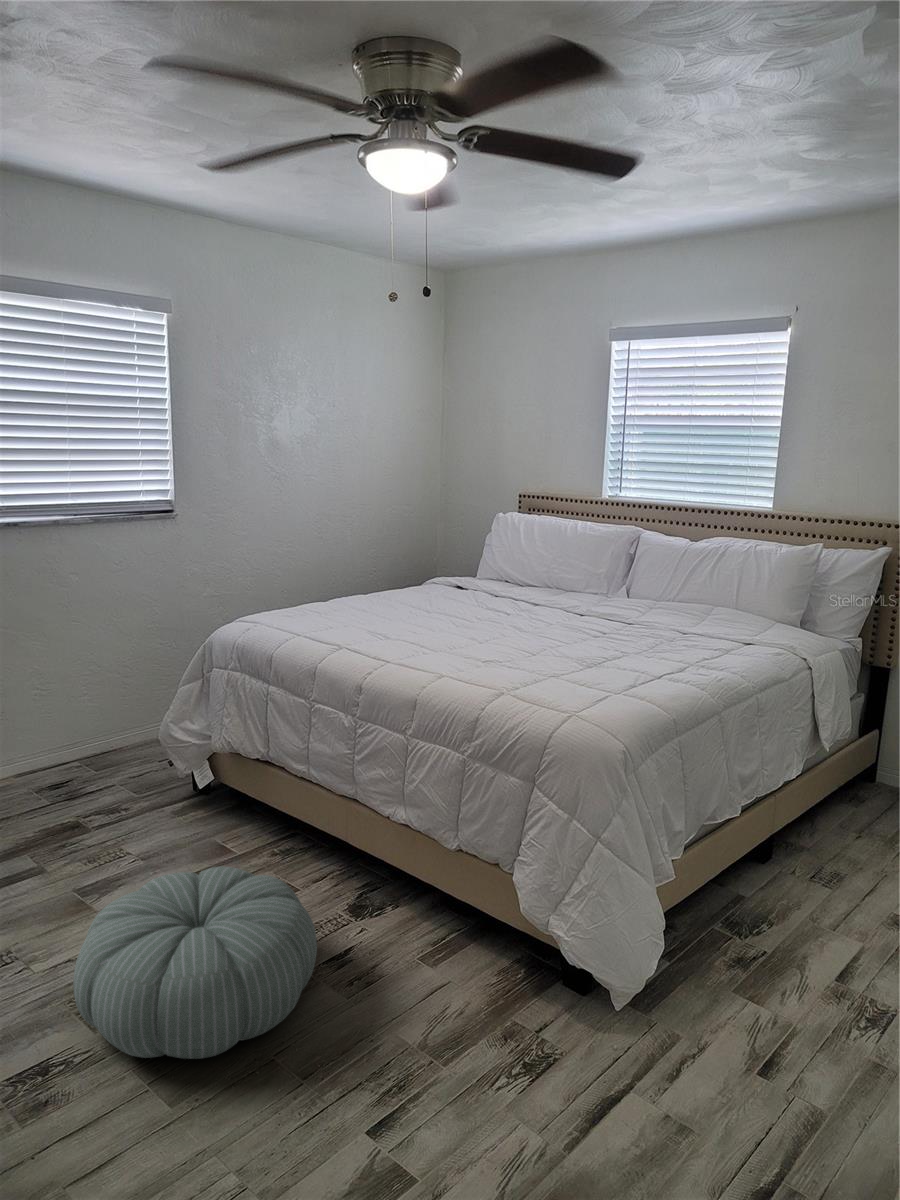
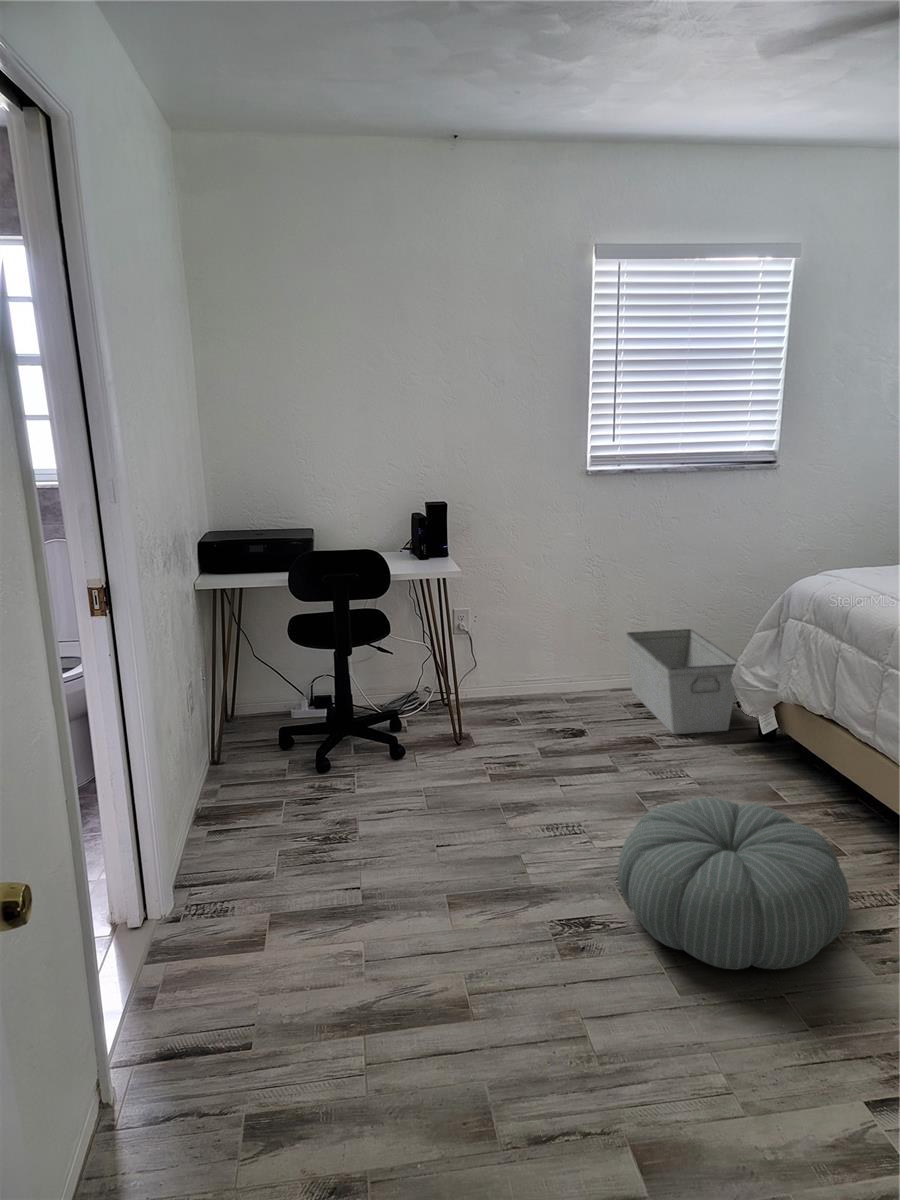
storage bin: none [33,692,168,810] -> present [627,629,738,734]

